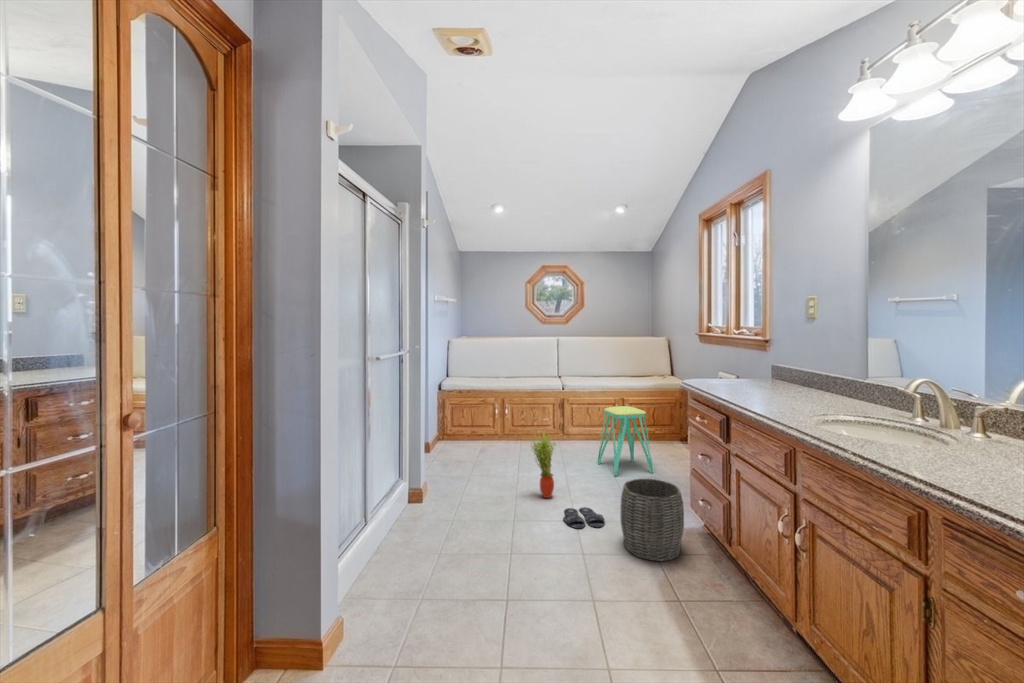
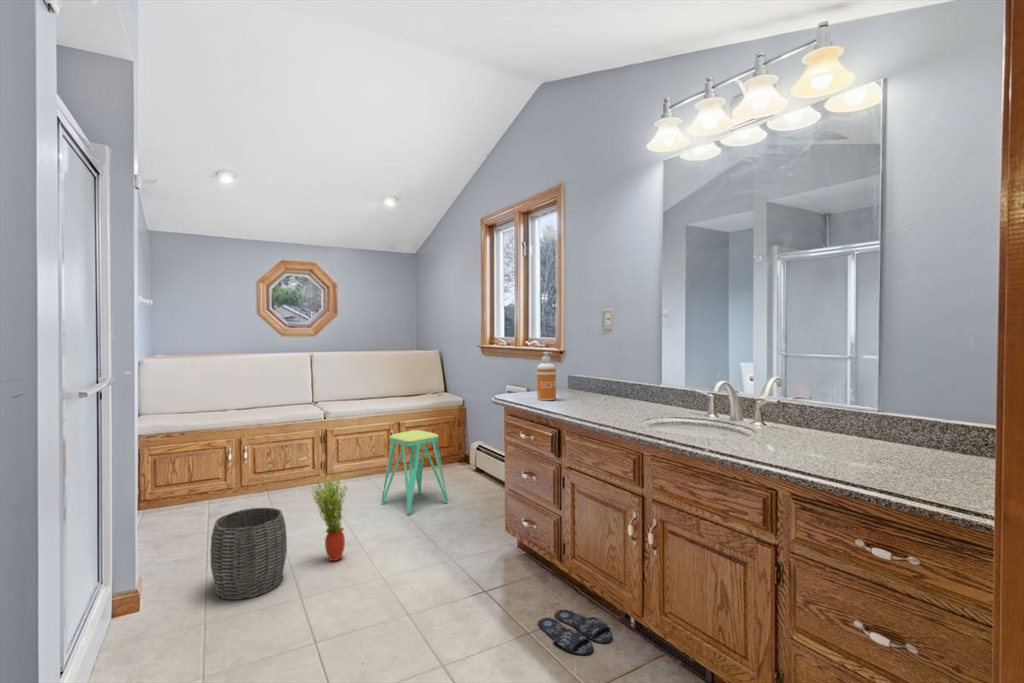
soap dispenser: none [720,340,741,388] -> present [537,352,556,400]
woven basket: present [621,479,684,561] -> present [210,508,287,600]
slippers: present [563,507,605,529] -> present [538,610,613,655]

